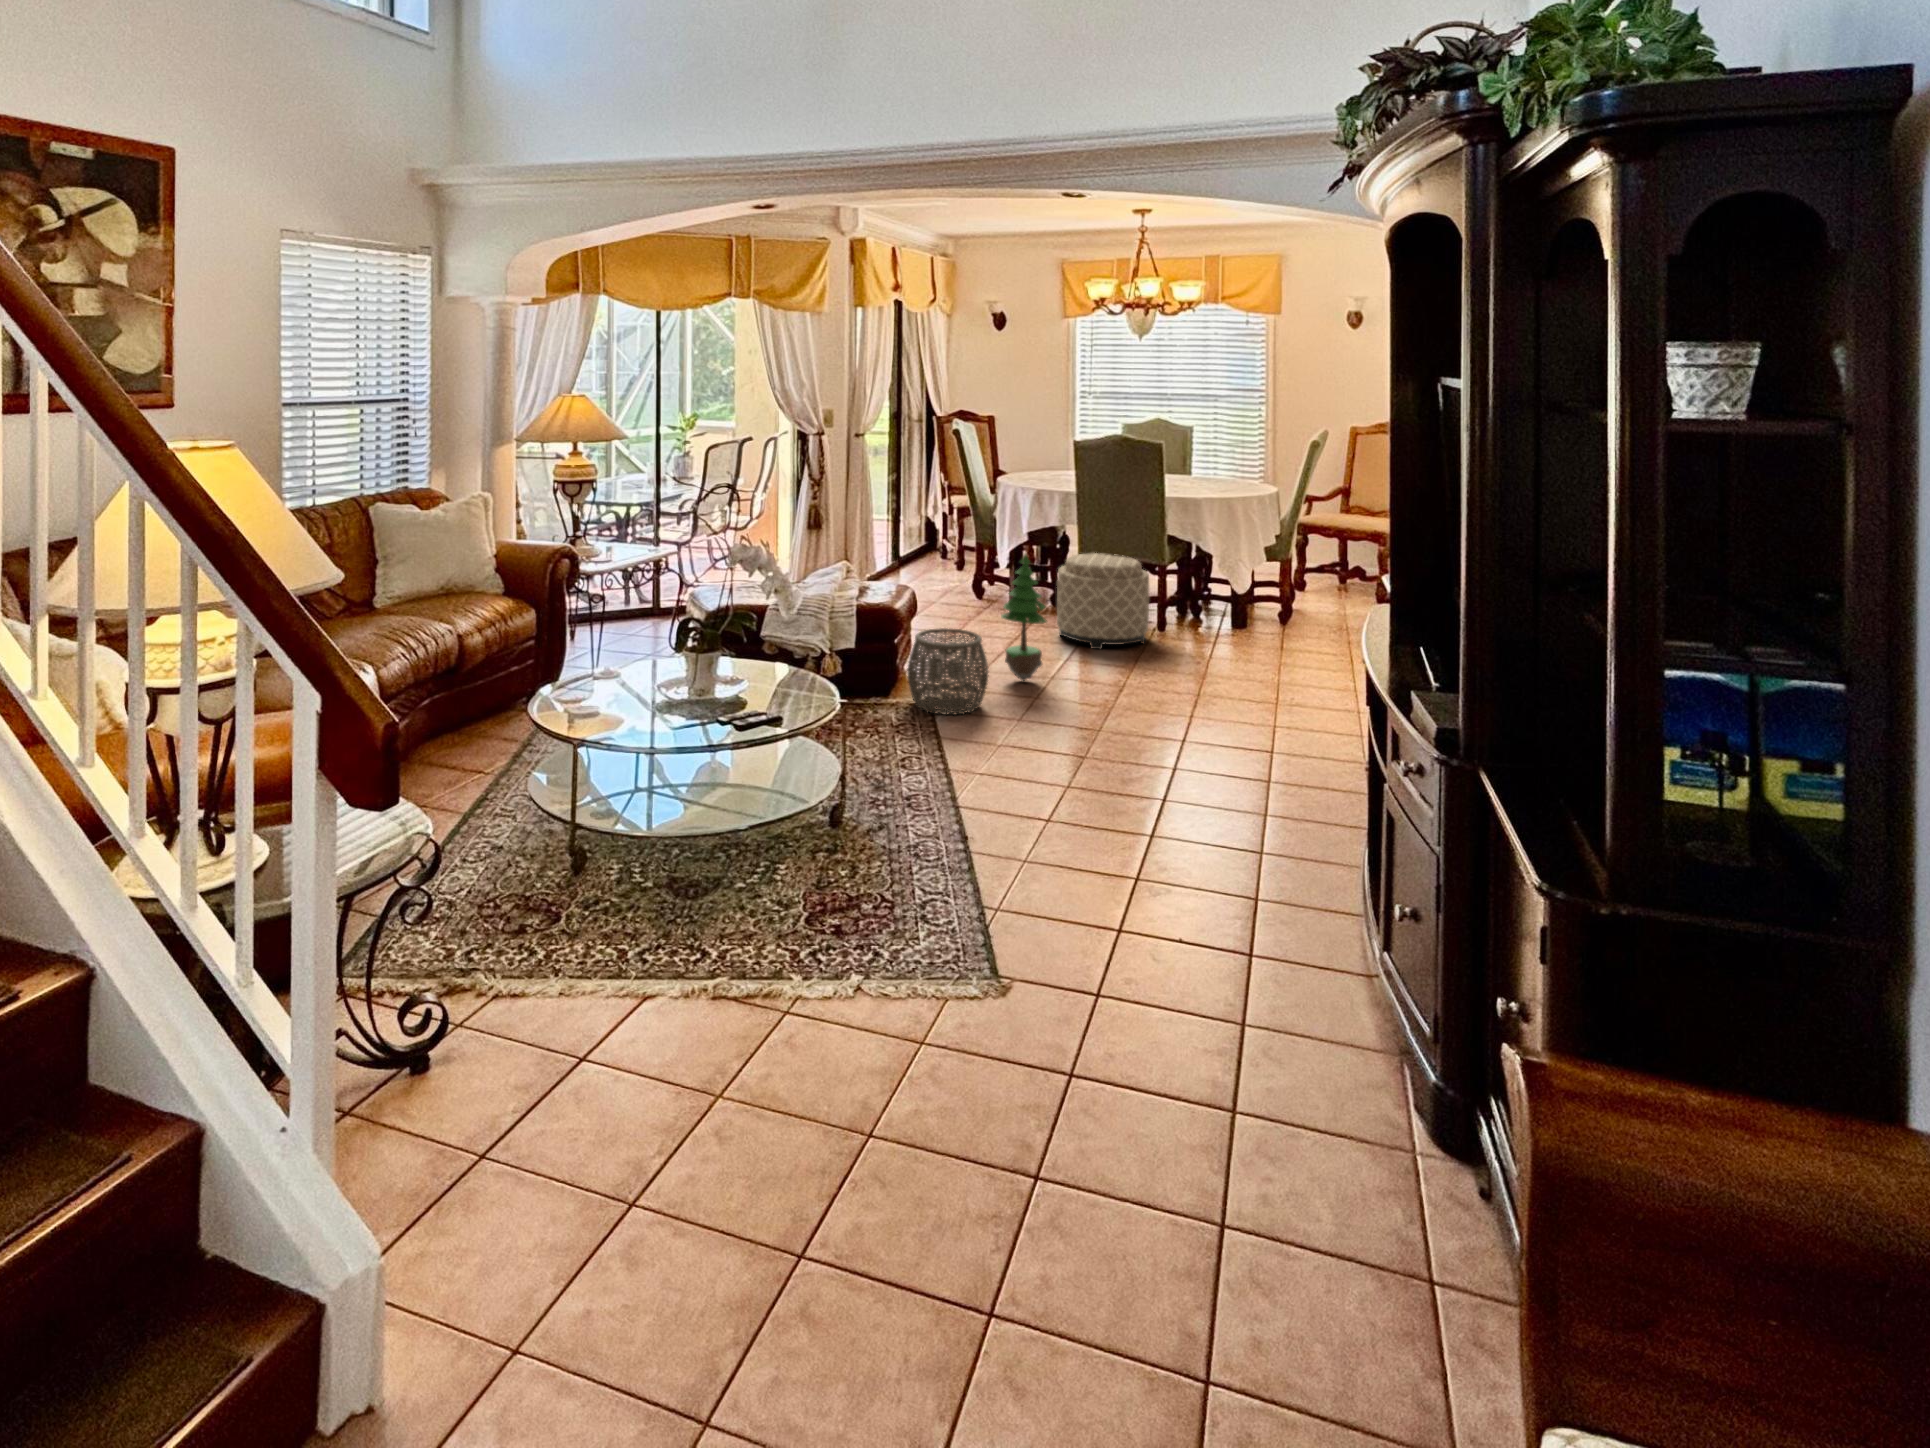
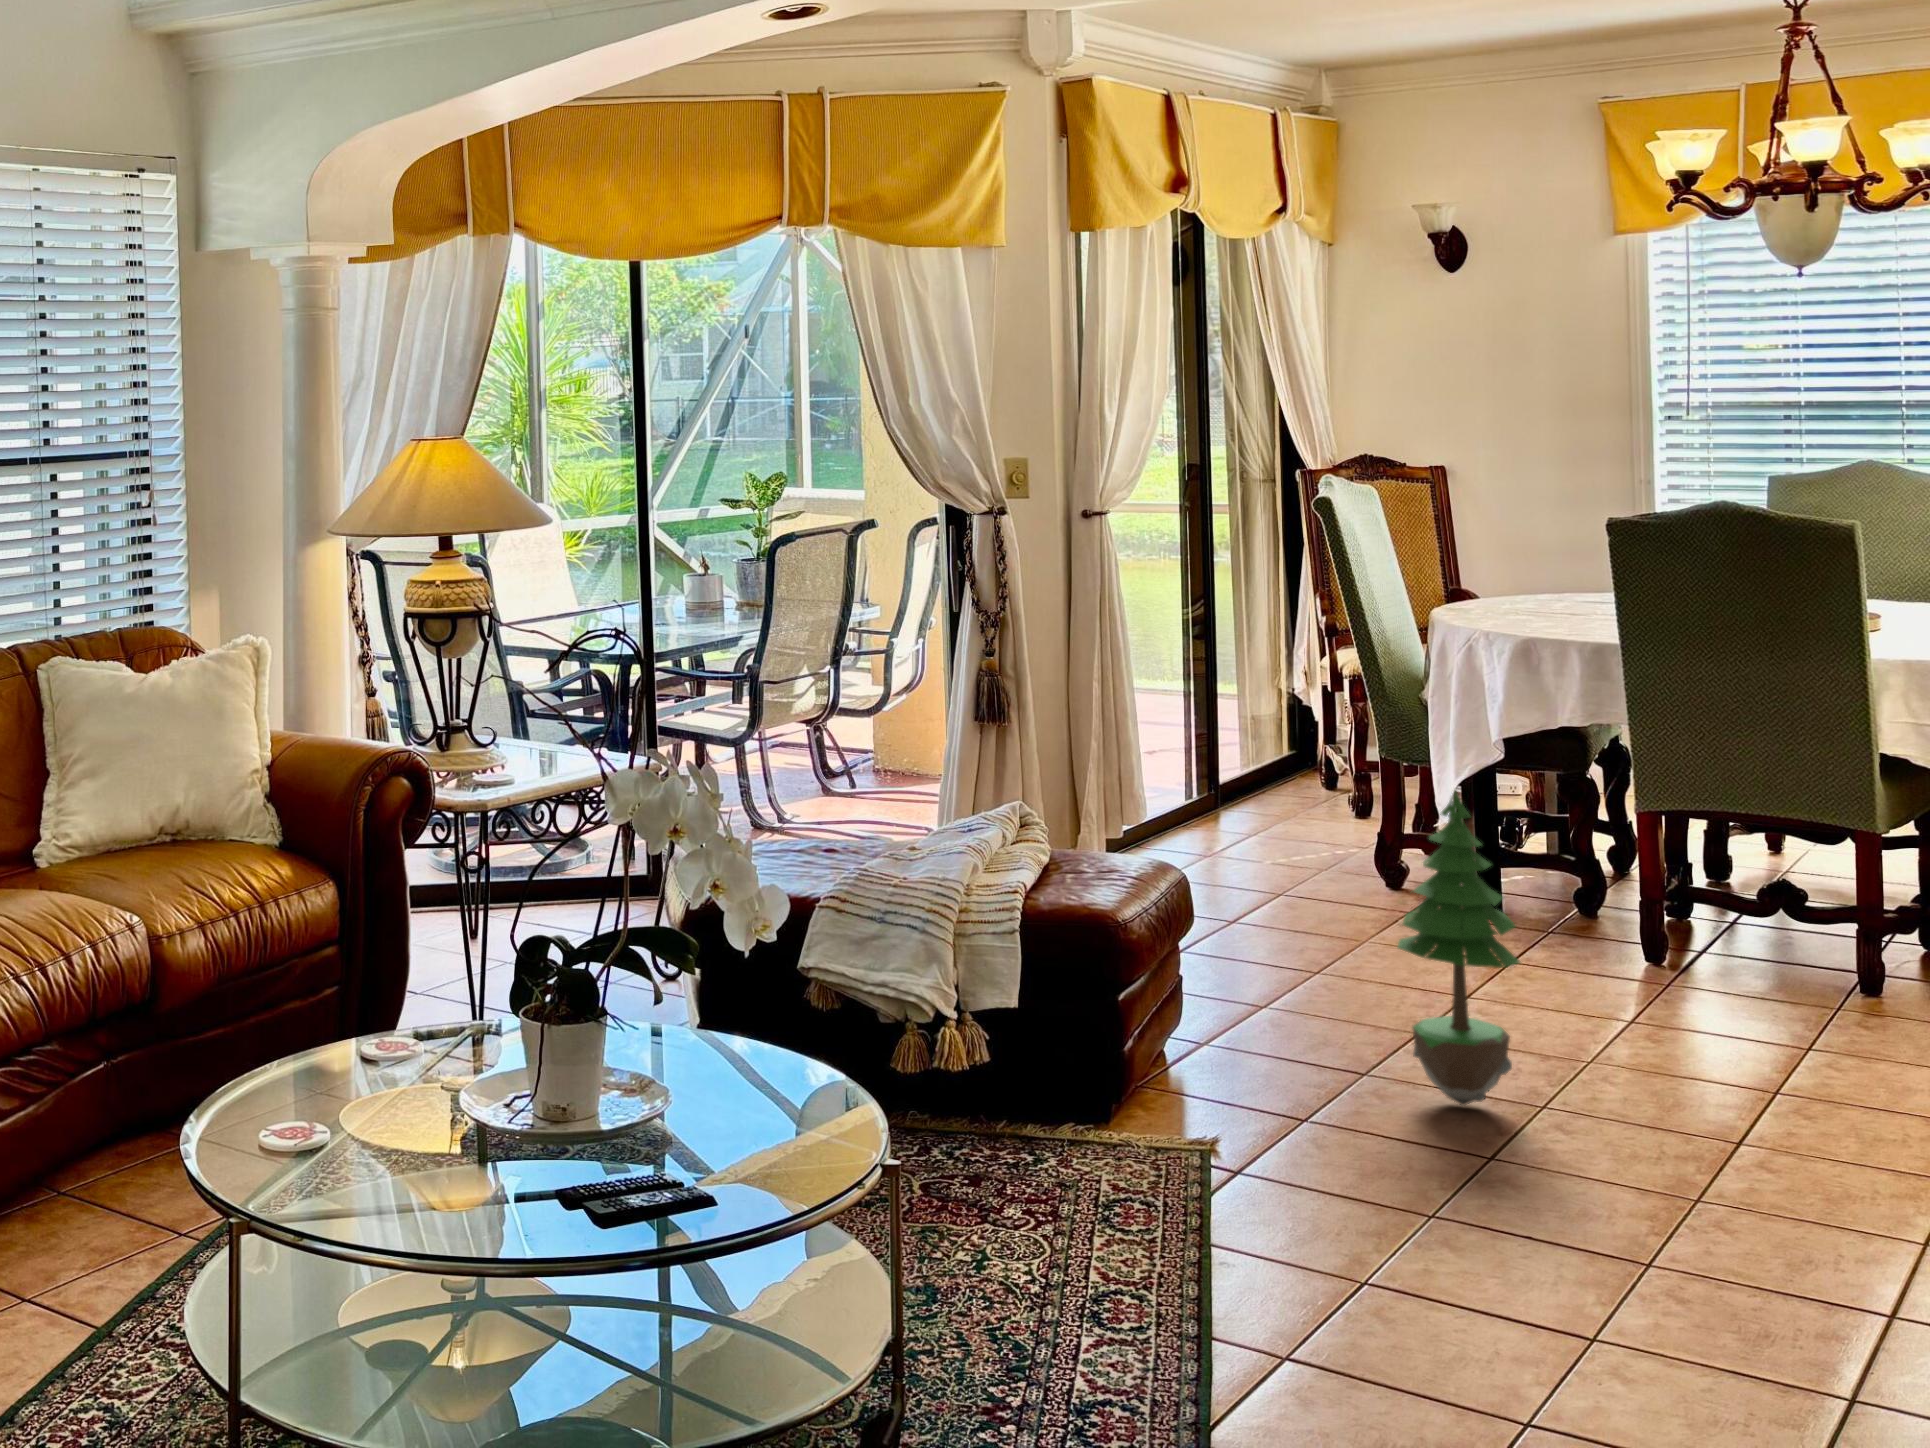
ottoman: present [1057,553,1149,649] -> none [1570,791,1825,1033]
woven basket: present [907,628,989,715] -> none [1146,968,1356,1187]

